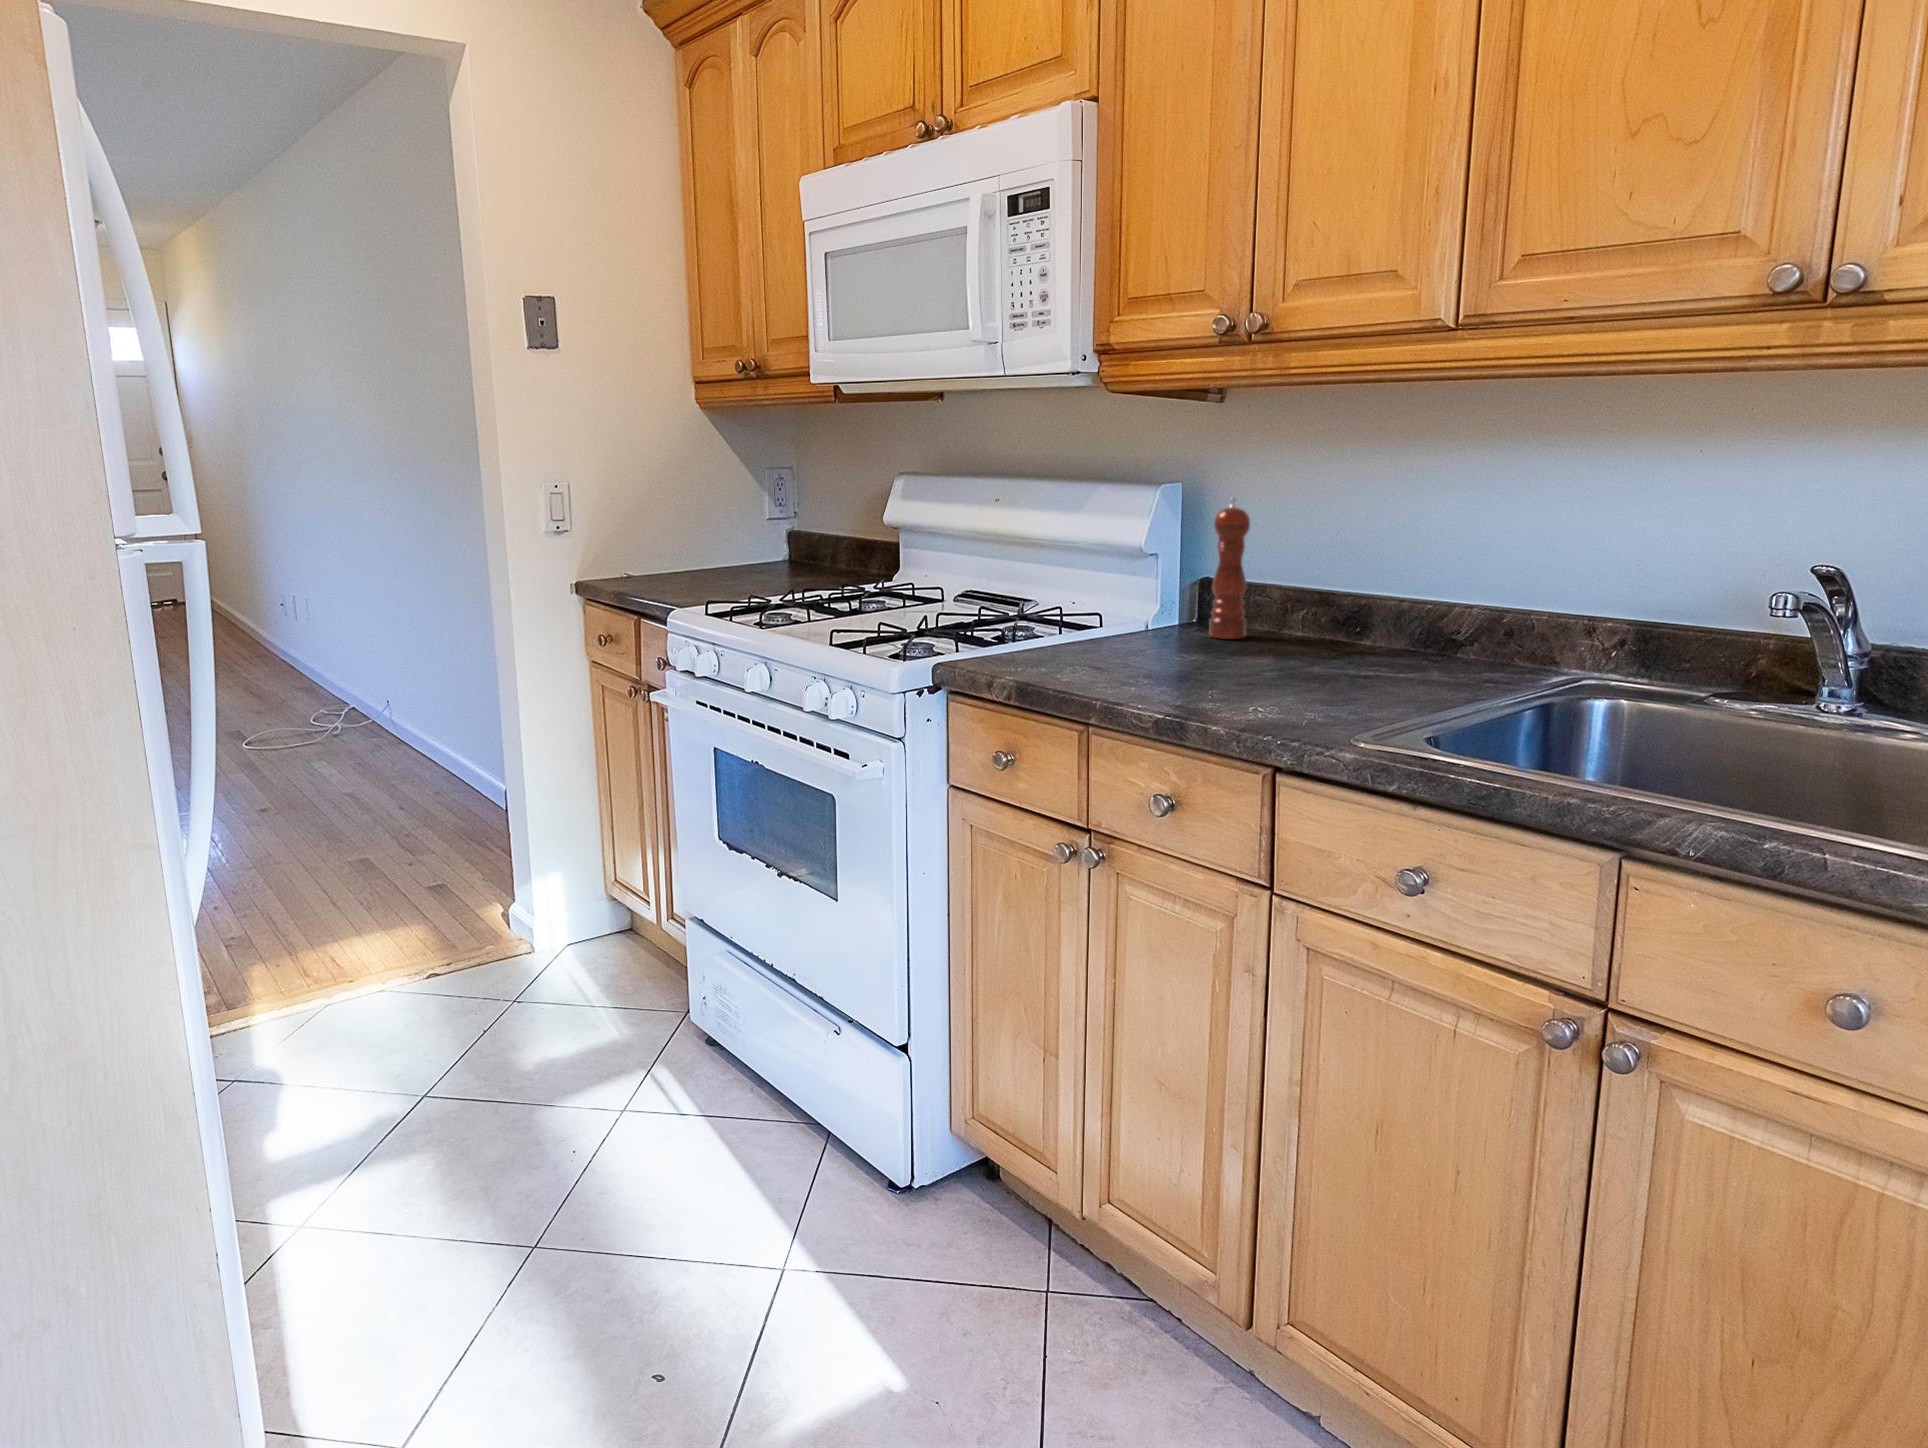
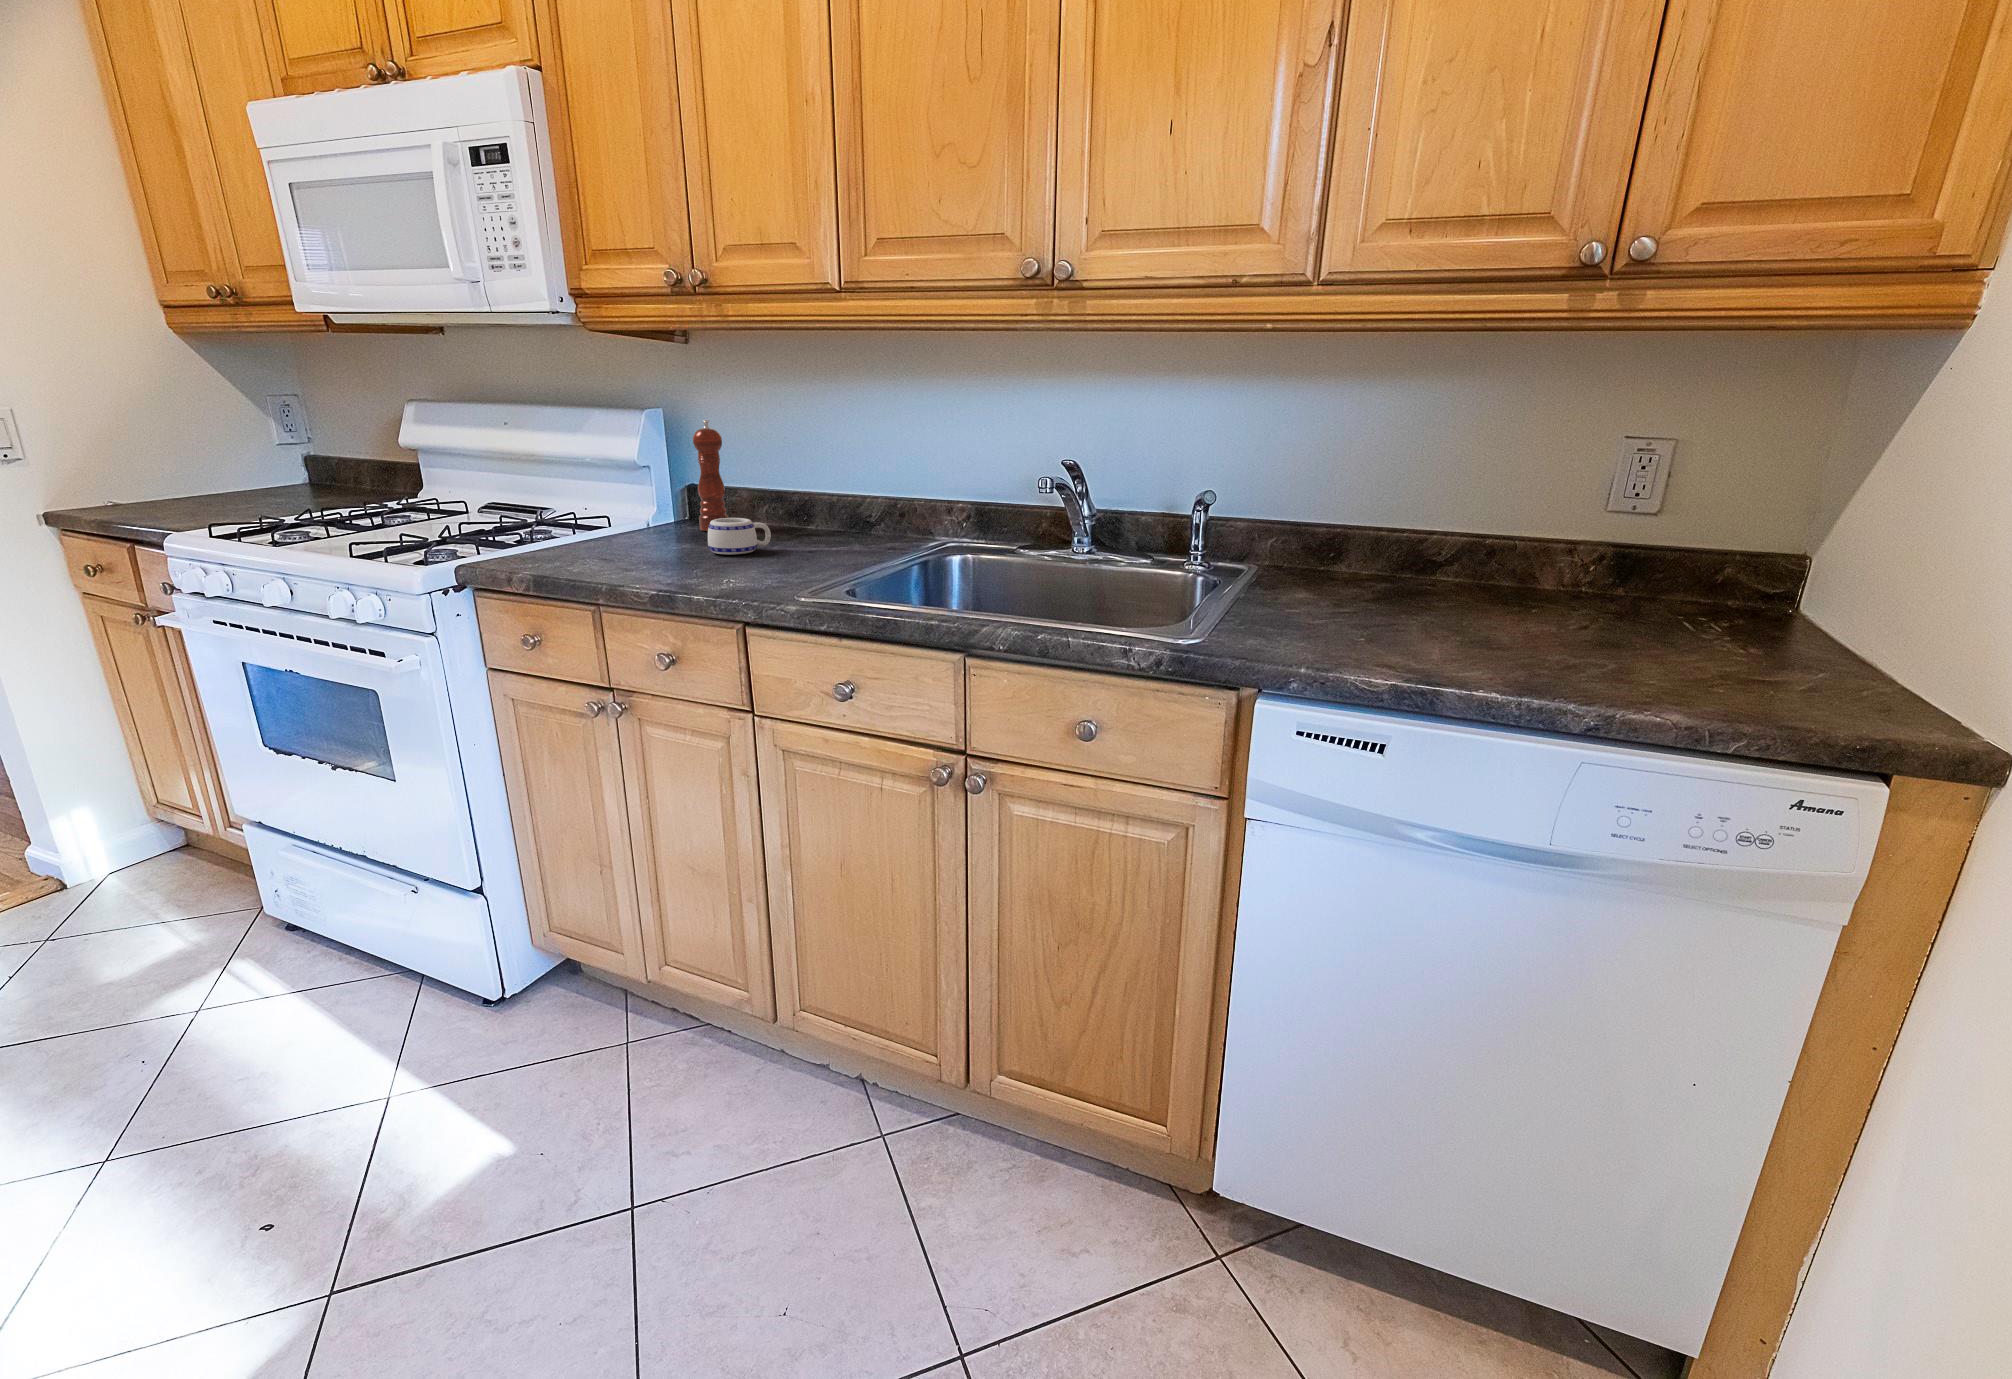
mug: none [1226,624,1308,673] -> present [708,518,771,554]

